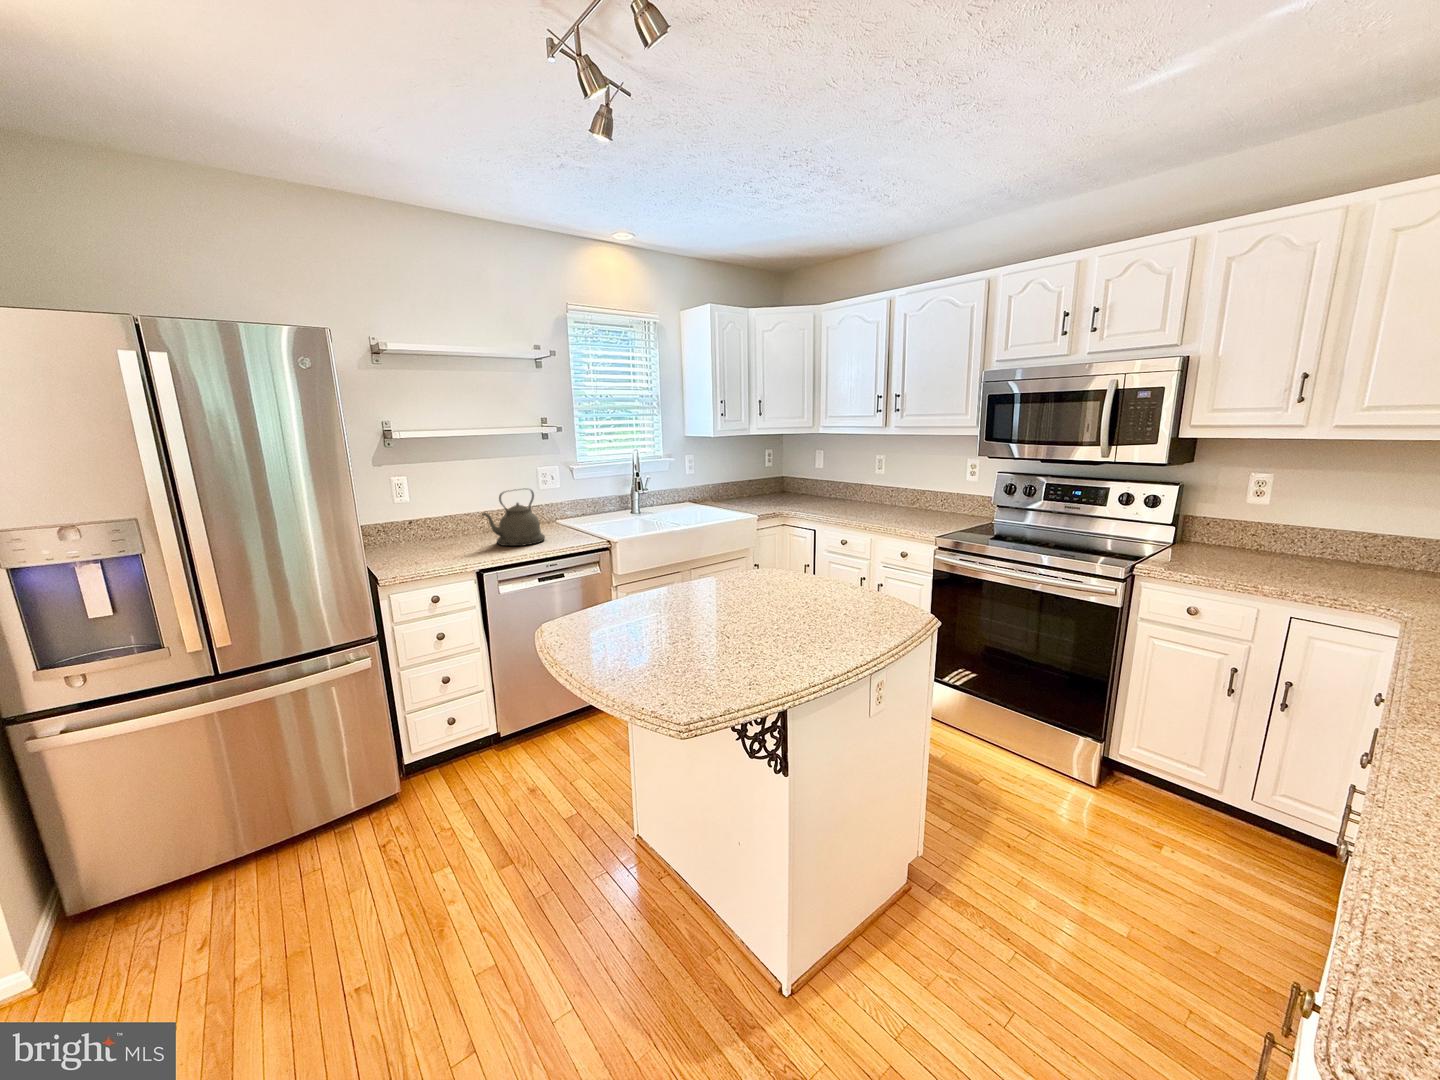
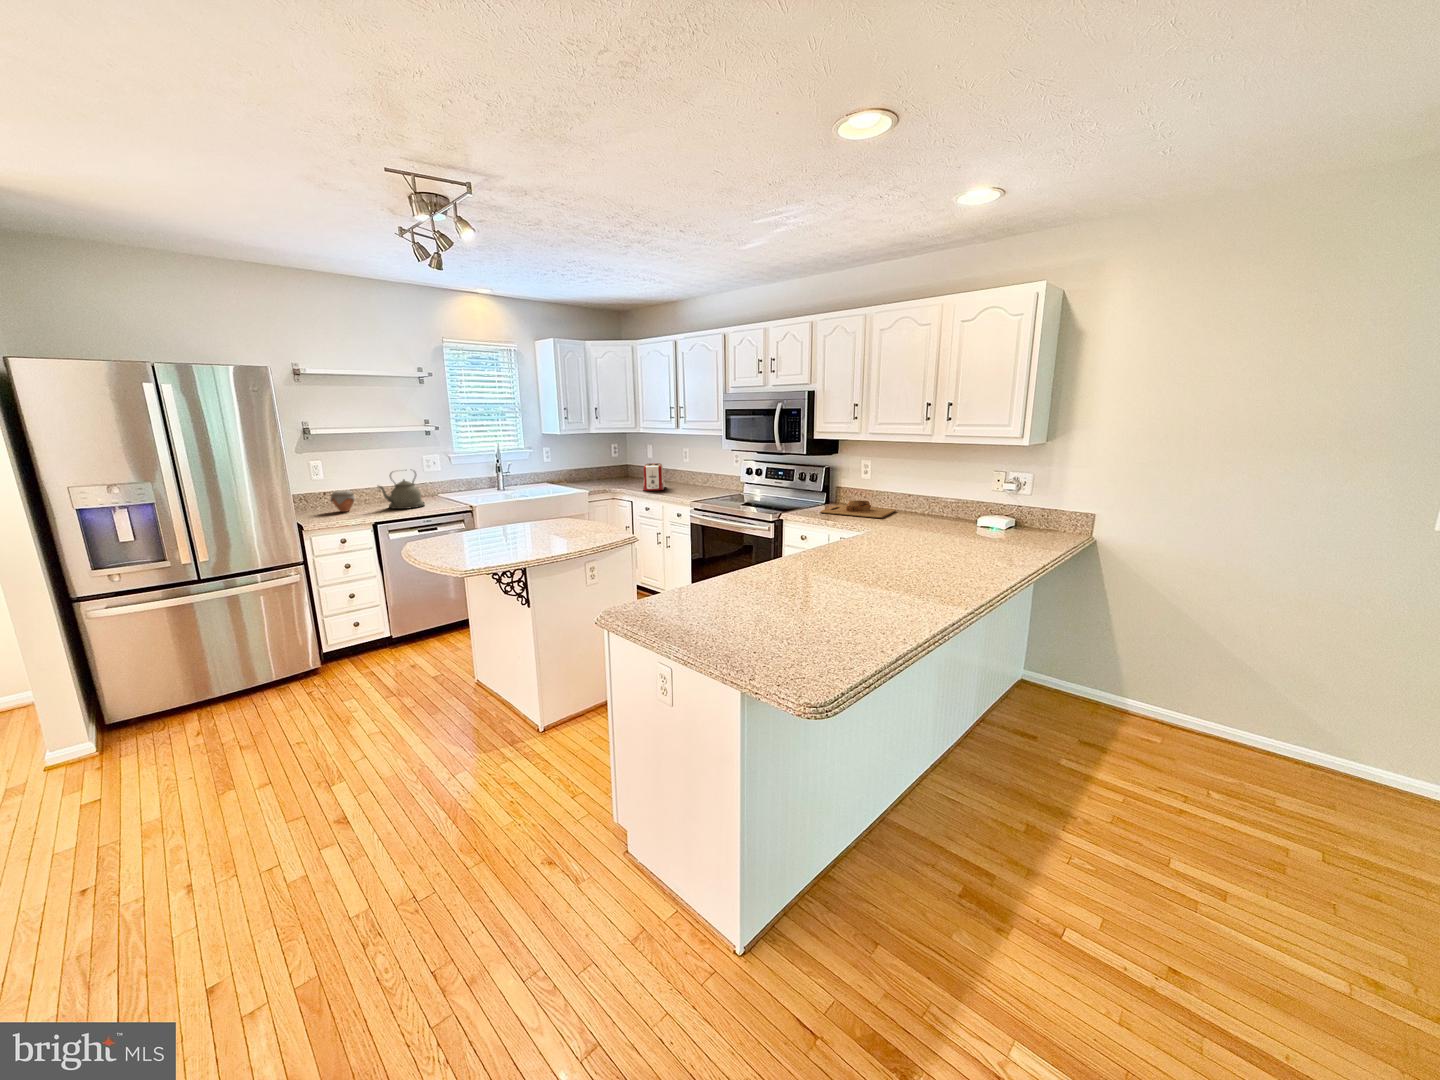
toaster: none [825,476,860,515] -> present [642,463,665,491]
jar: none [418,519,451,551] -> present [331,490,355,512]
cutting board: none [1201,544,1360,582] -> present [820,500,896,518]

